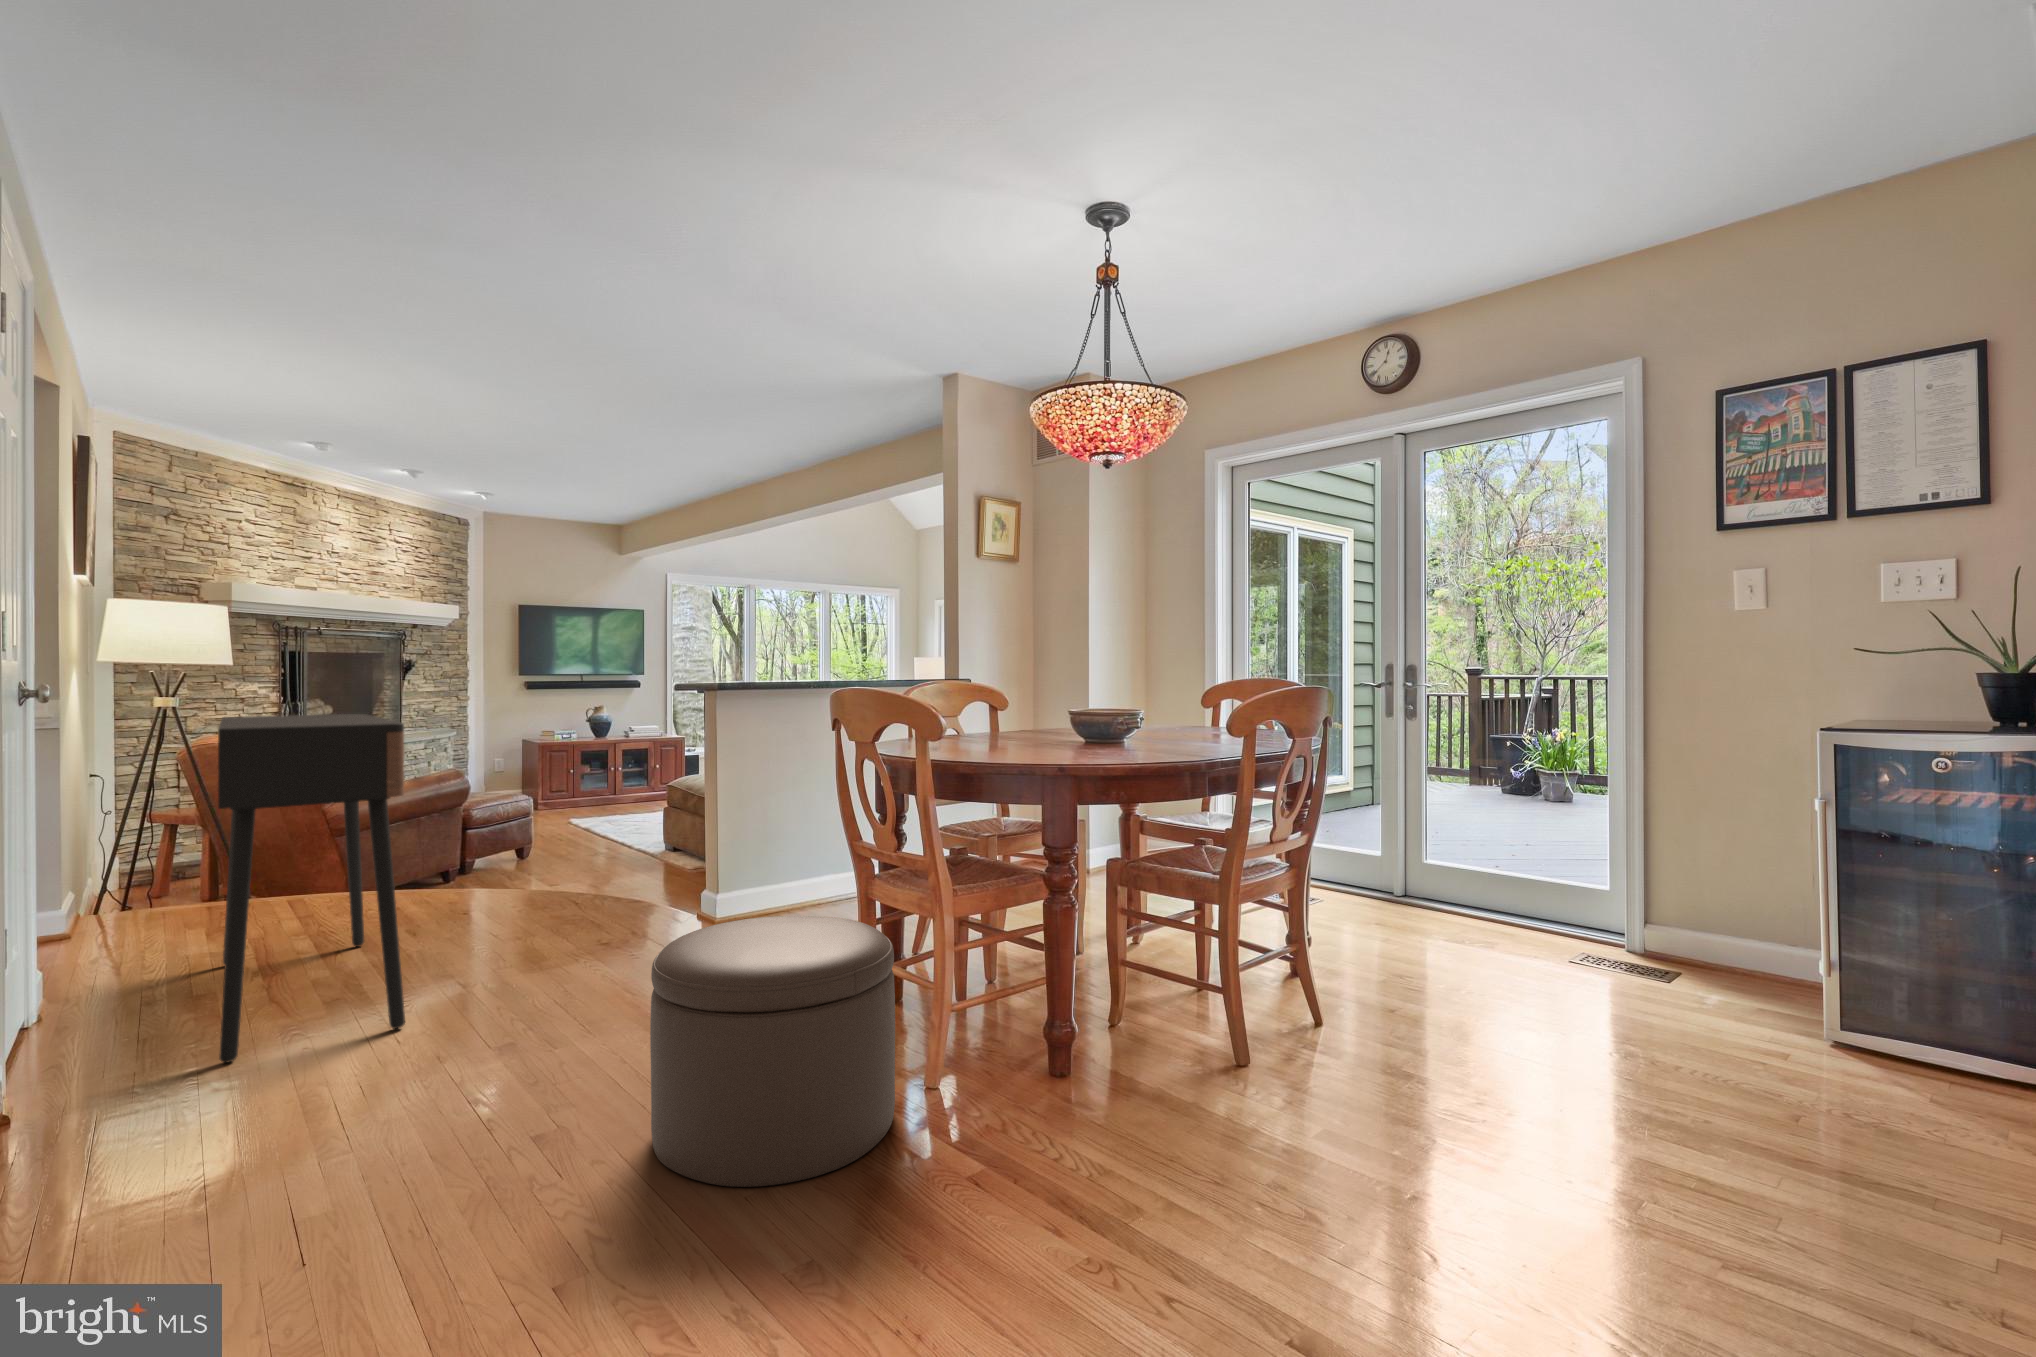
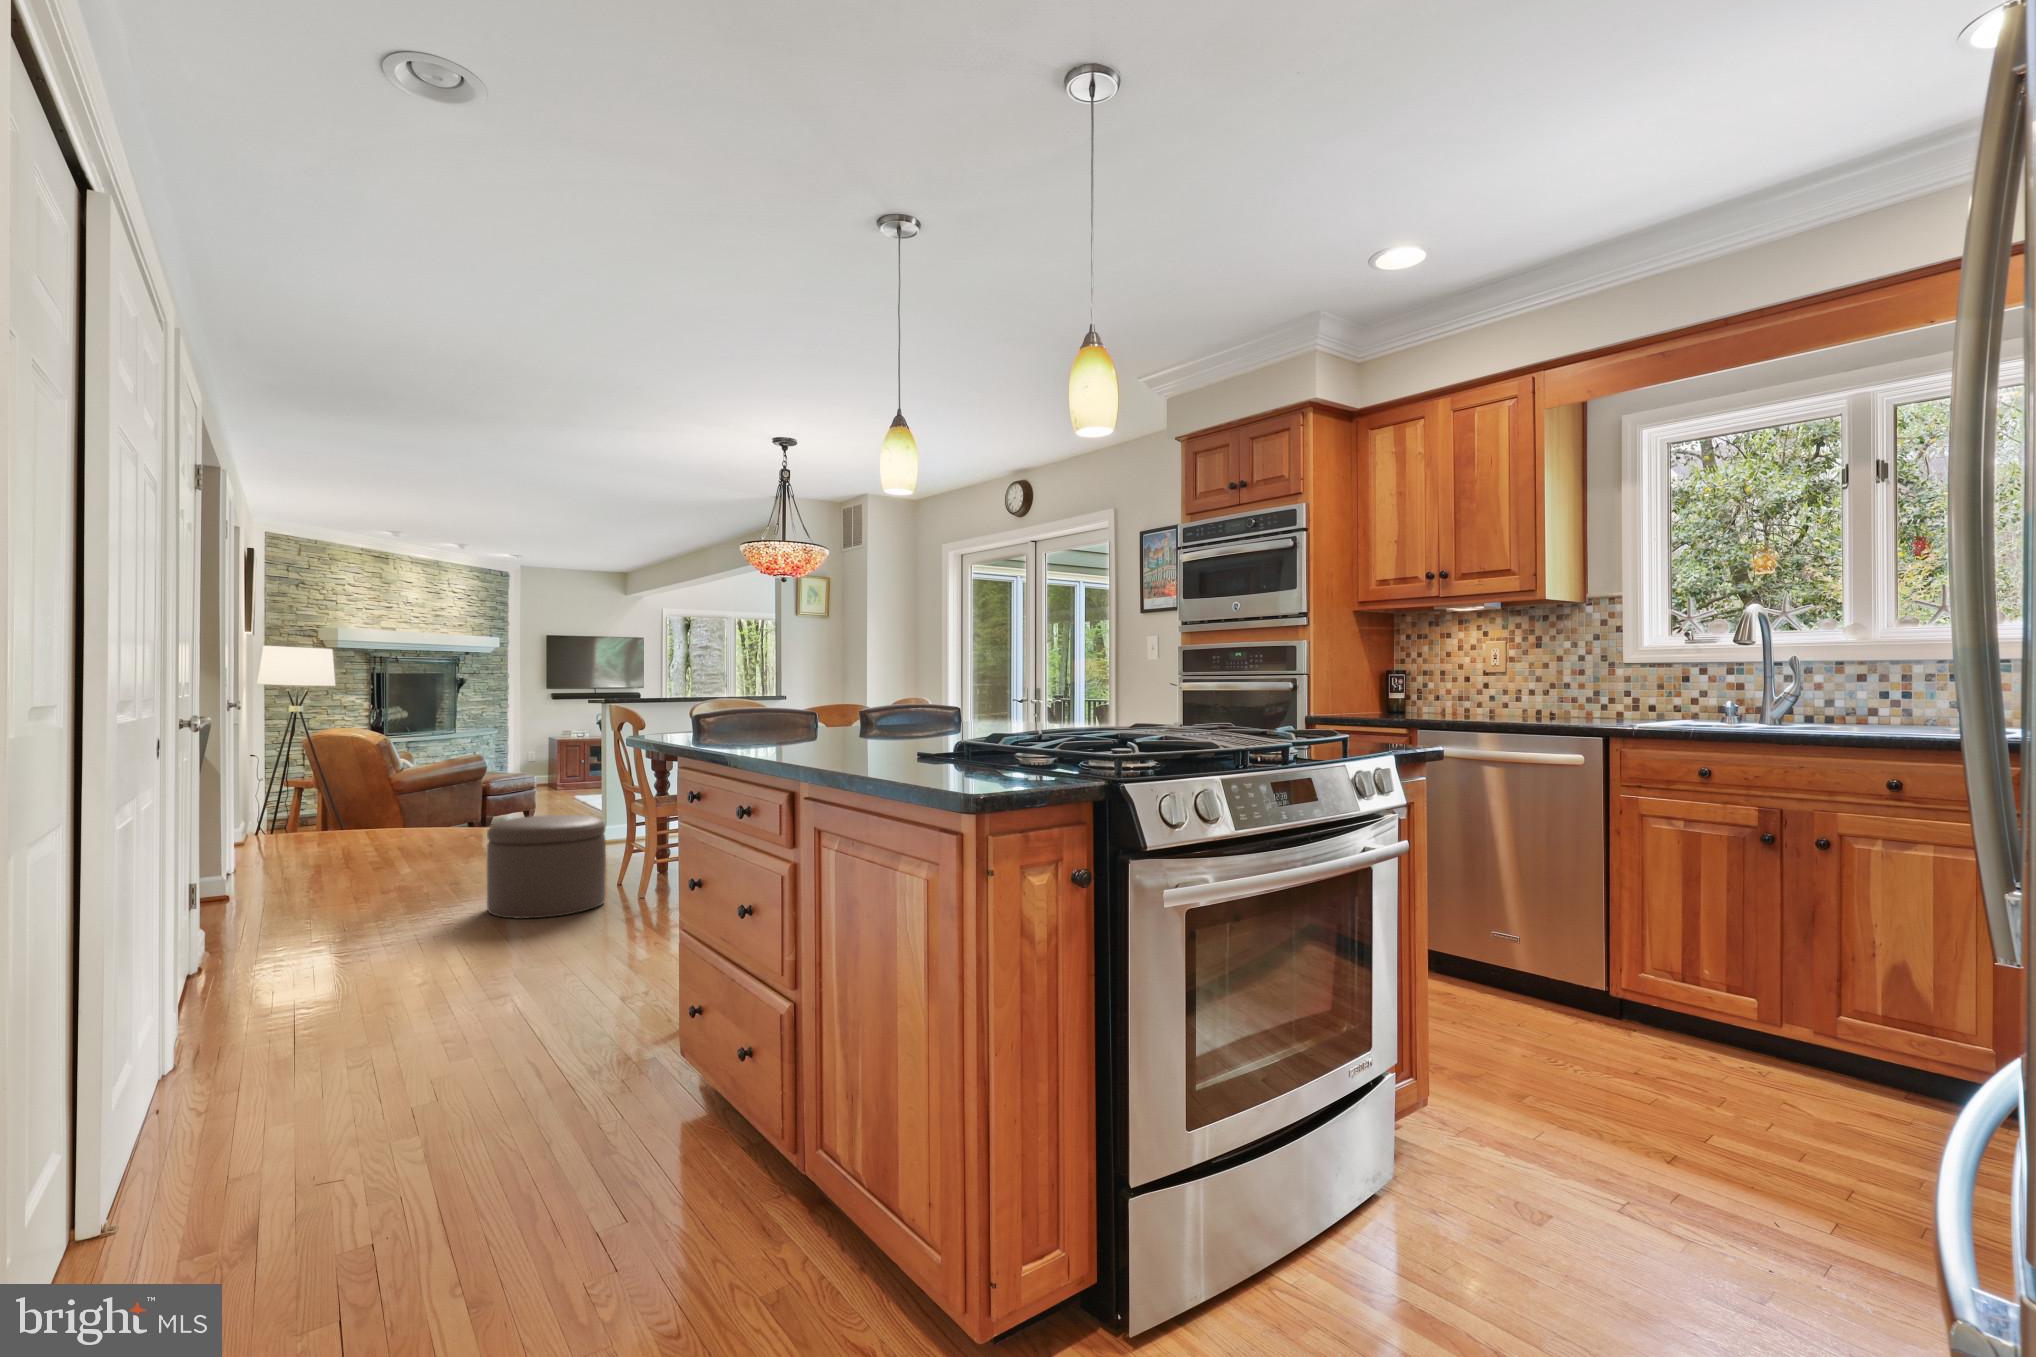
console table: present [218,714,405,1063] -> none [316,717,406,885]

